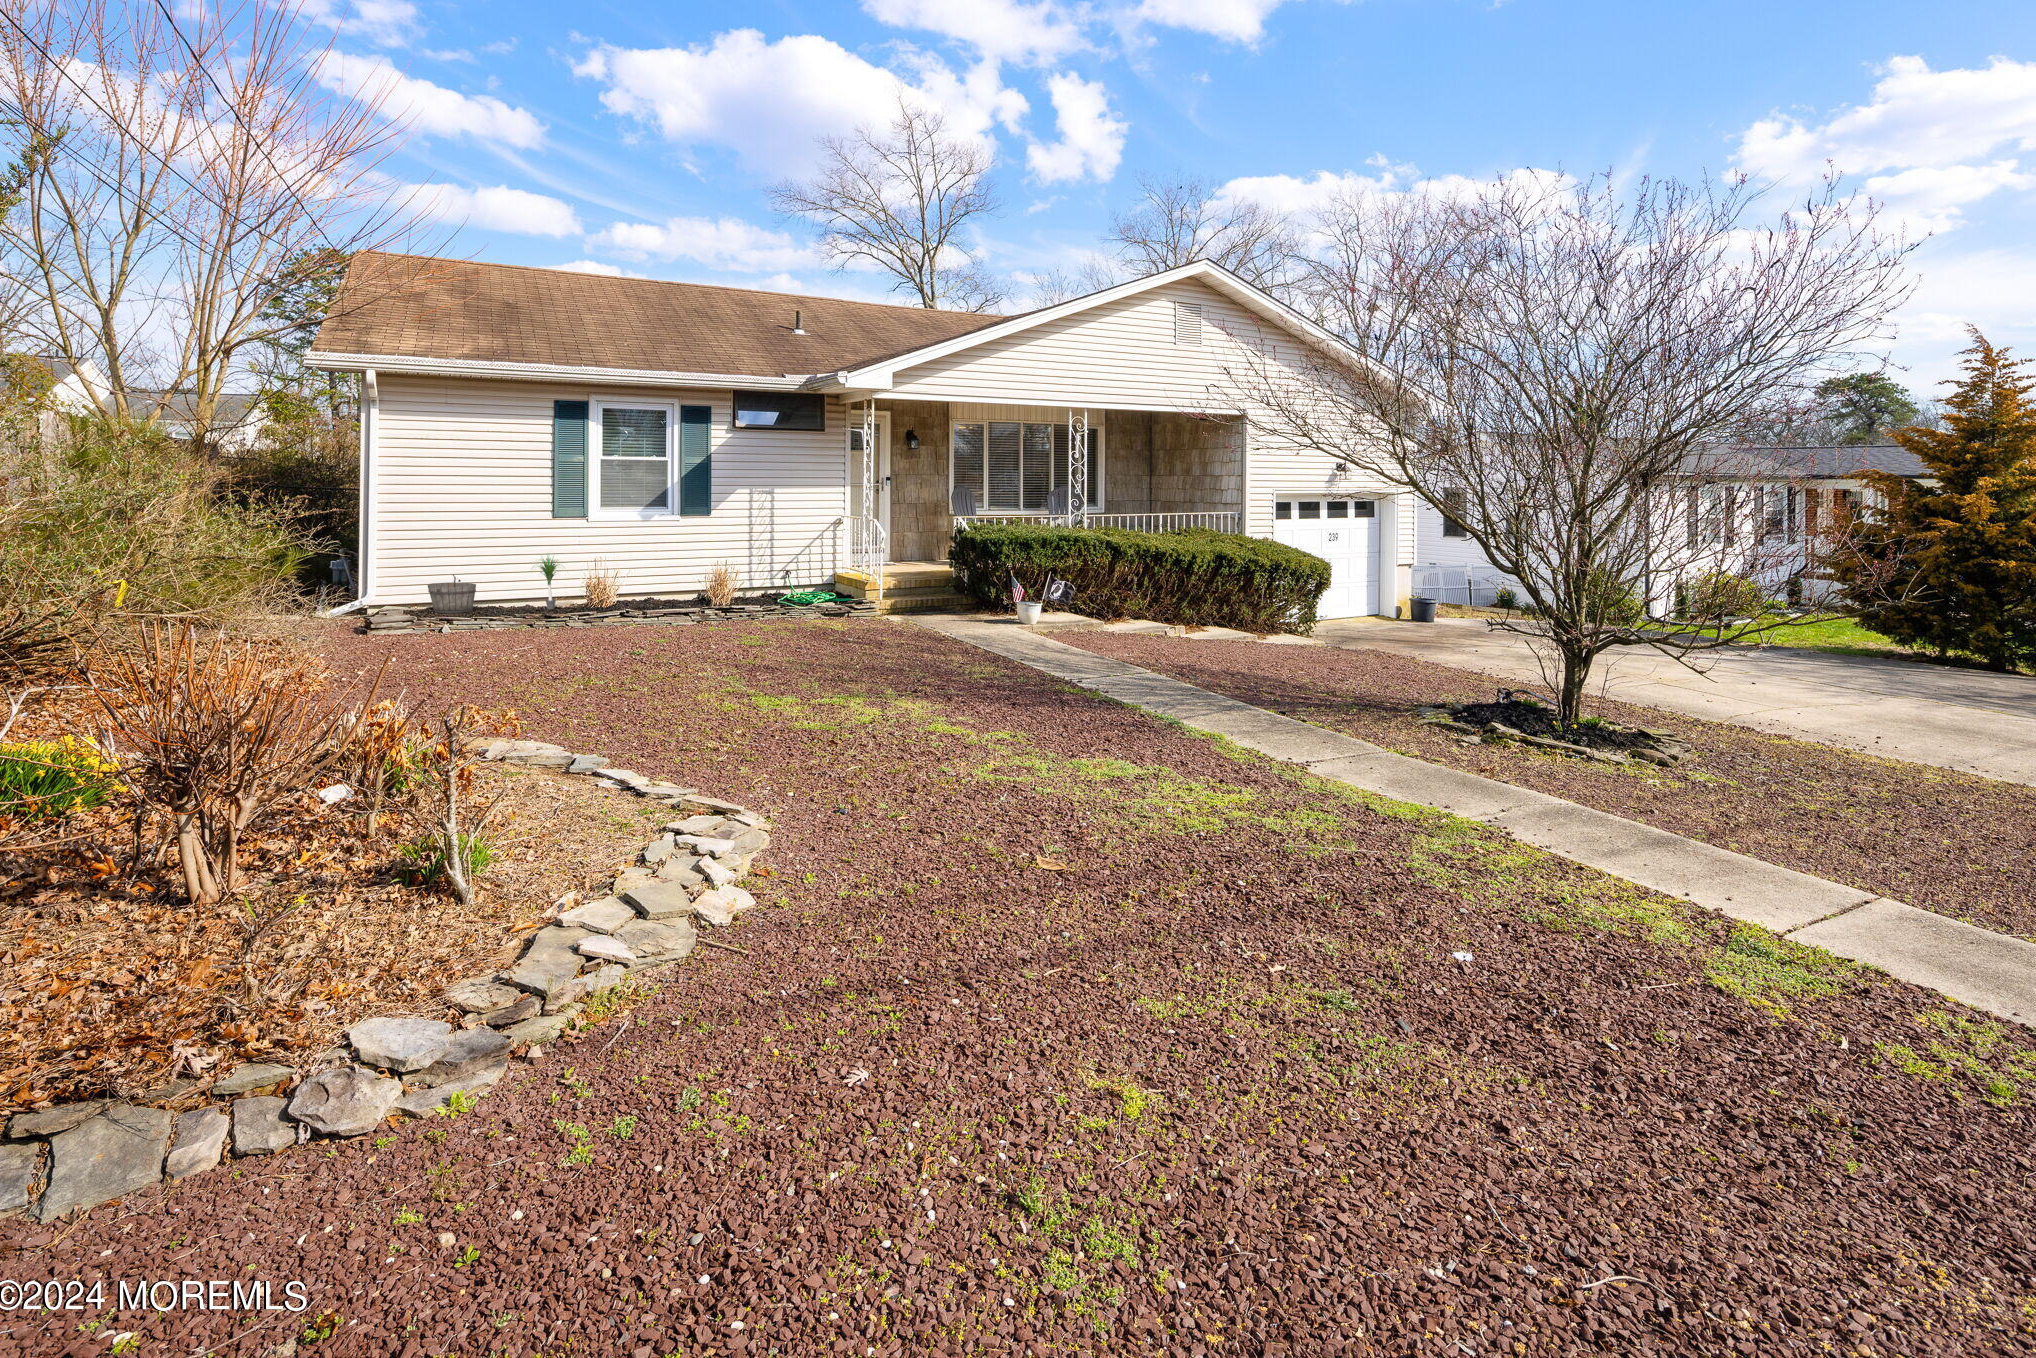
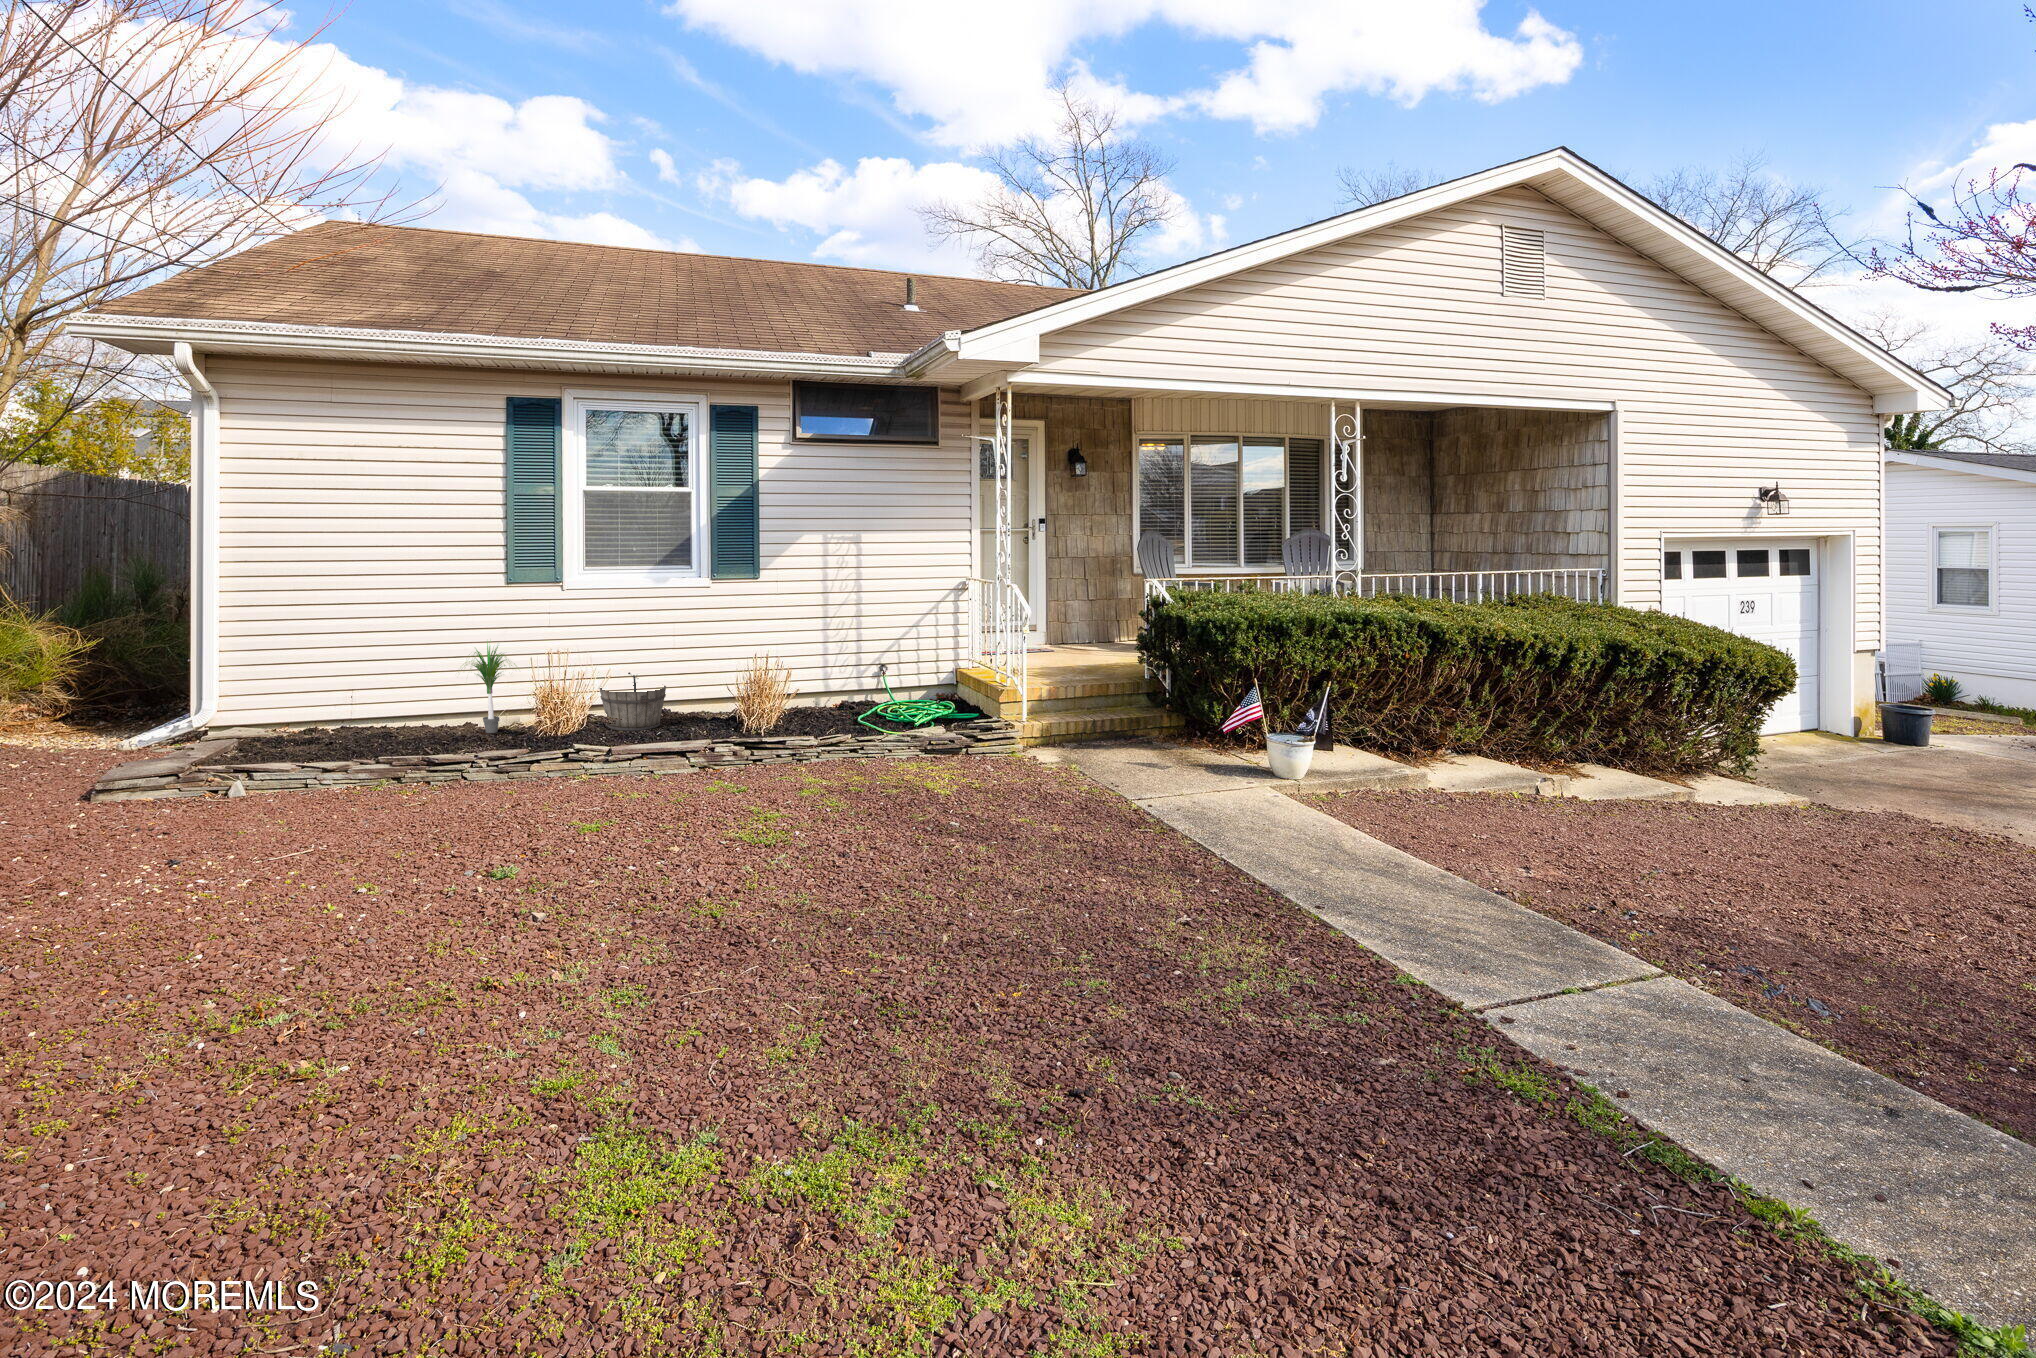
wooden bucket: present [428,575,476,613] -> present [599,672,666,731]

